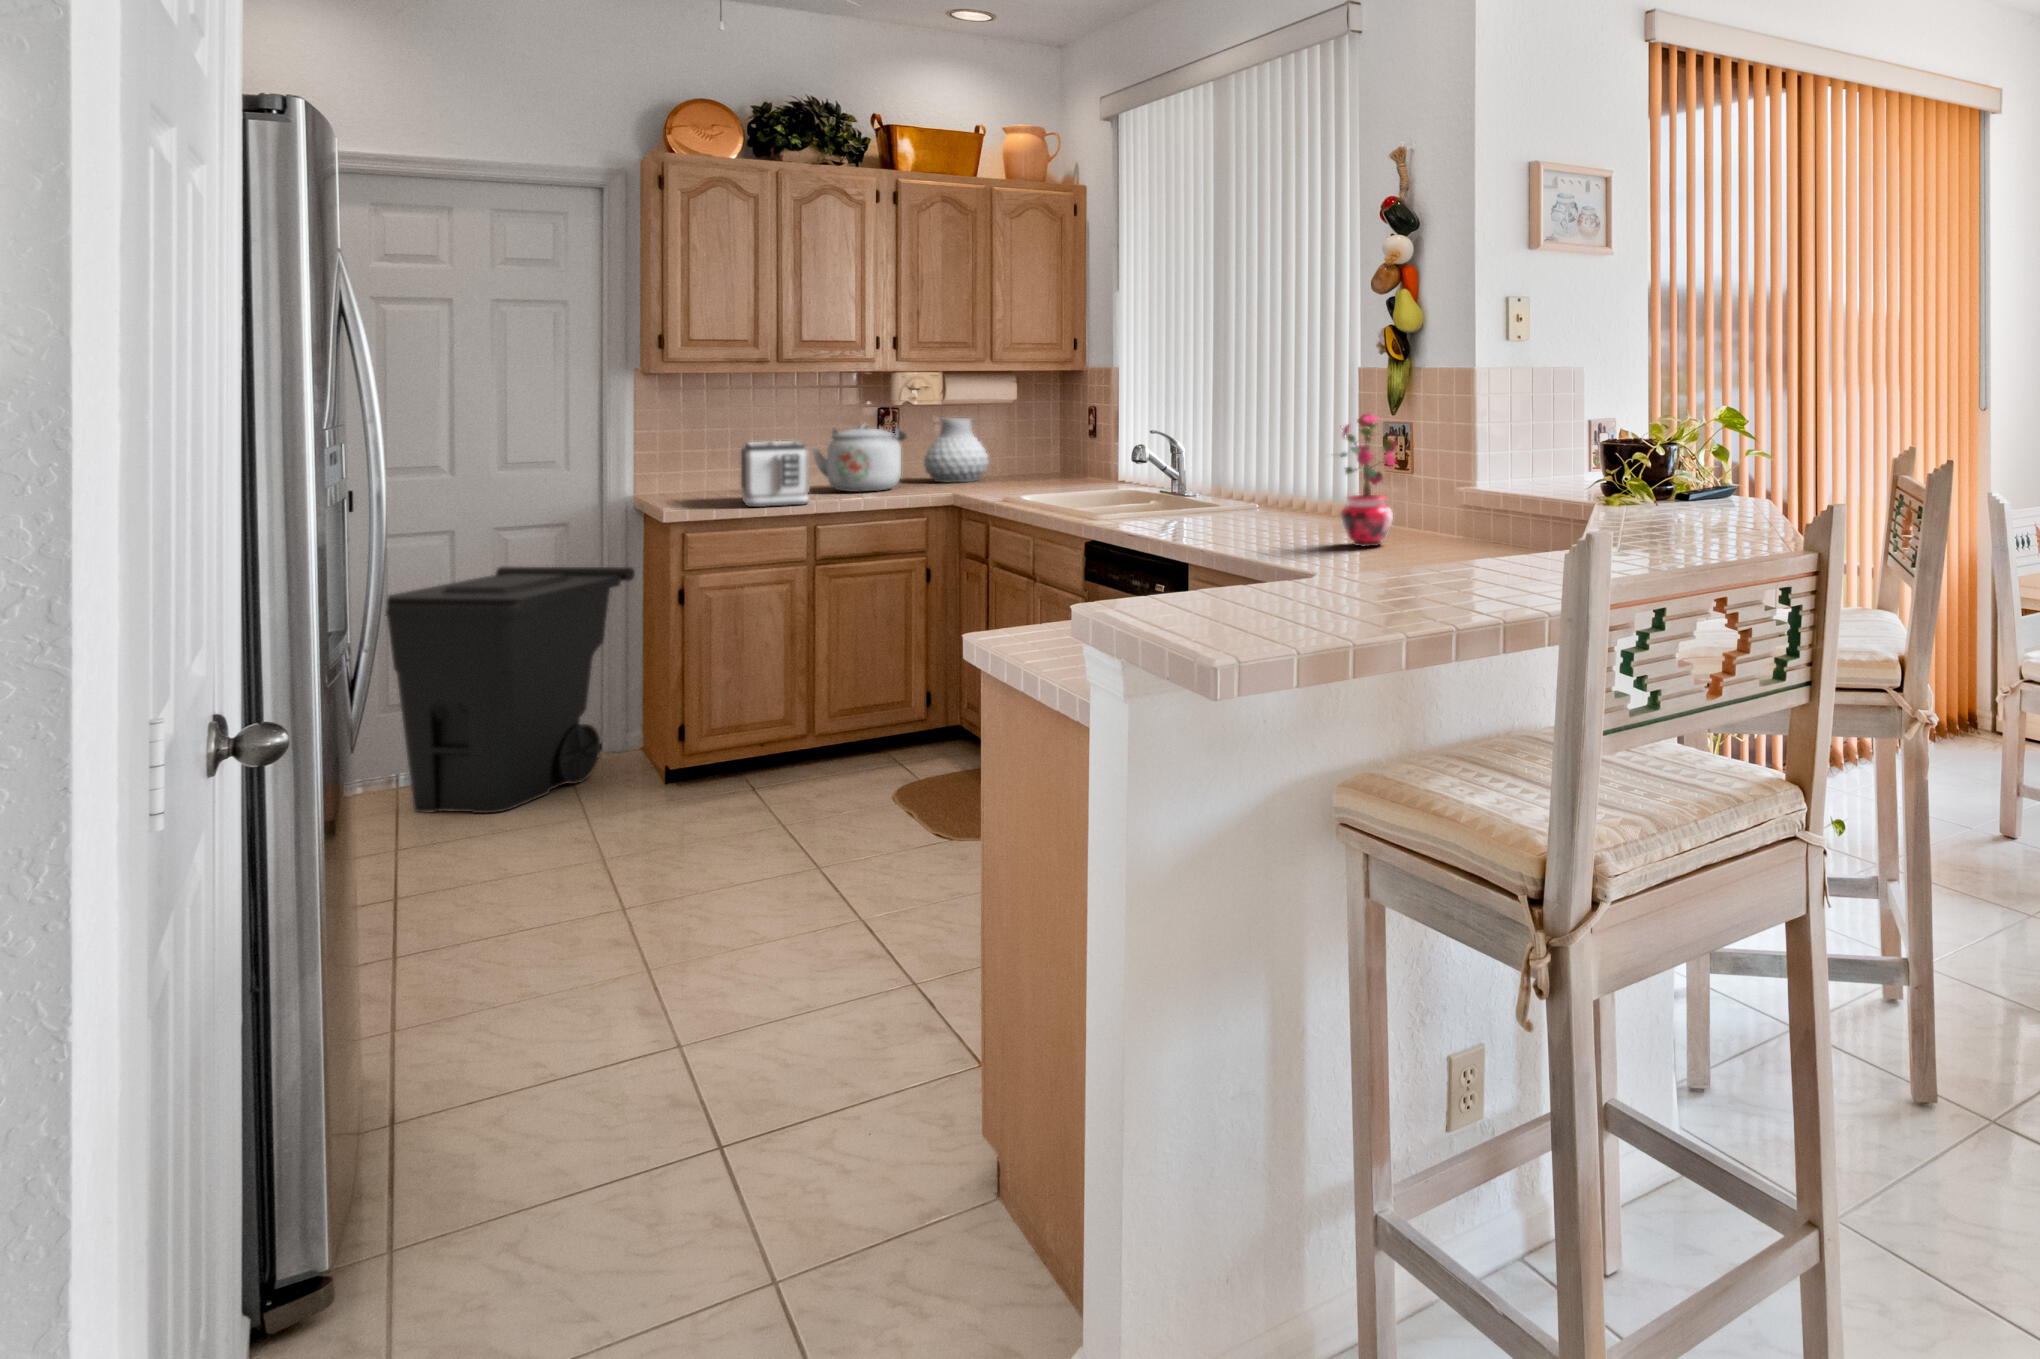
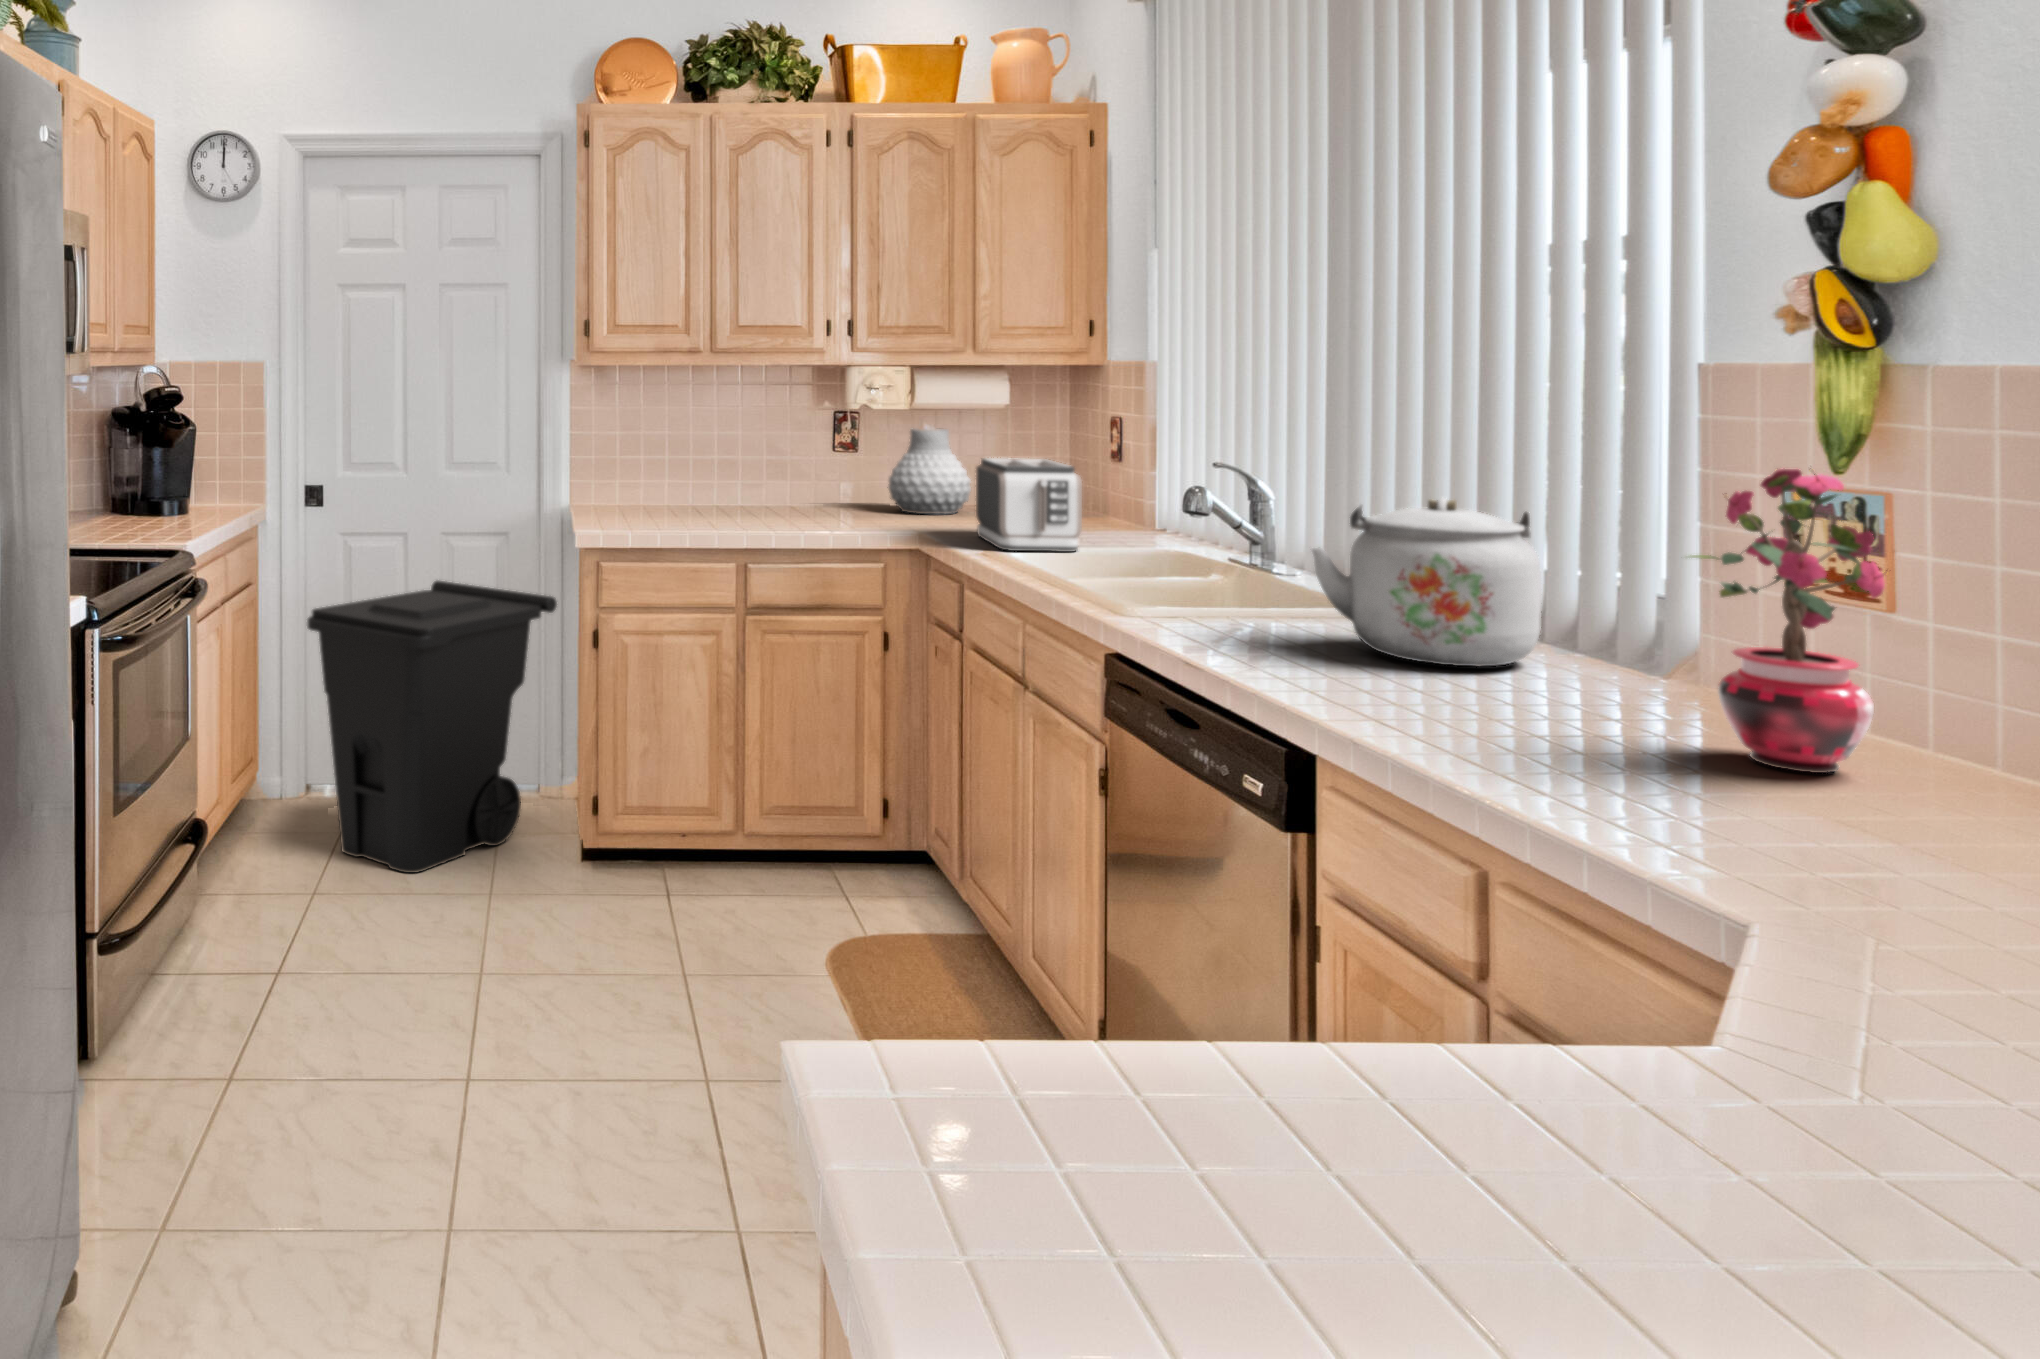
kettle: present [813,424,906,492] -> present [1311,498,1541,667]
toaster: present [741,441,810,507] -> present [976,458,1082,552]

